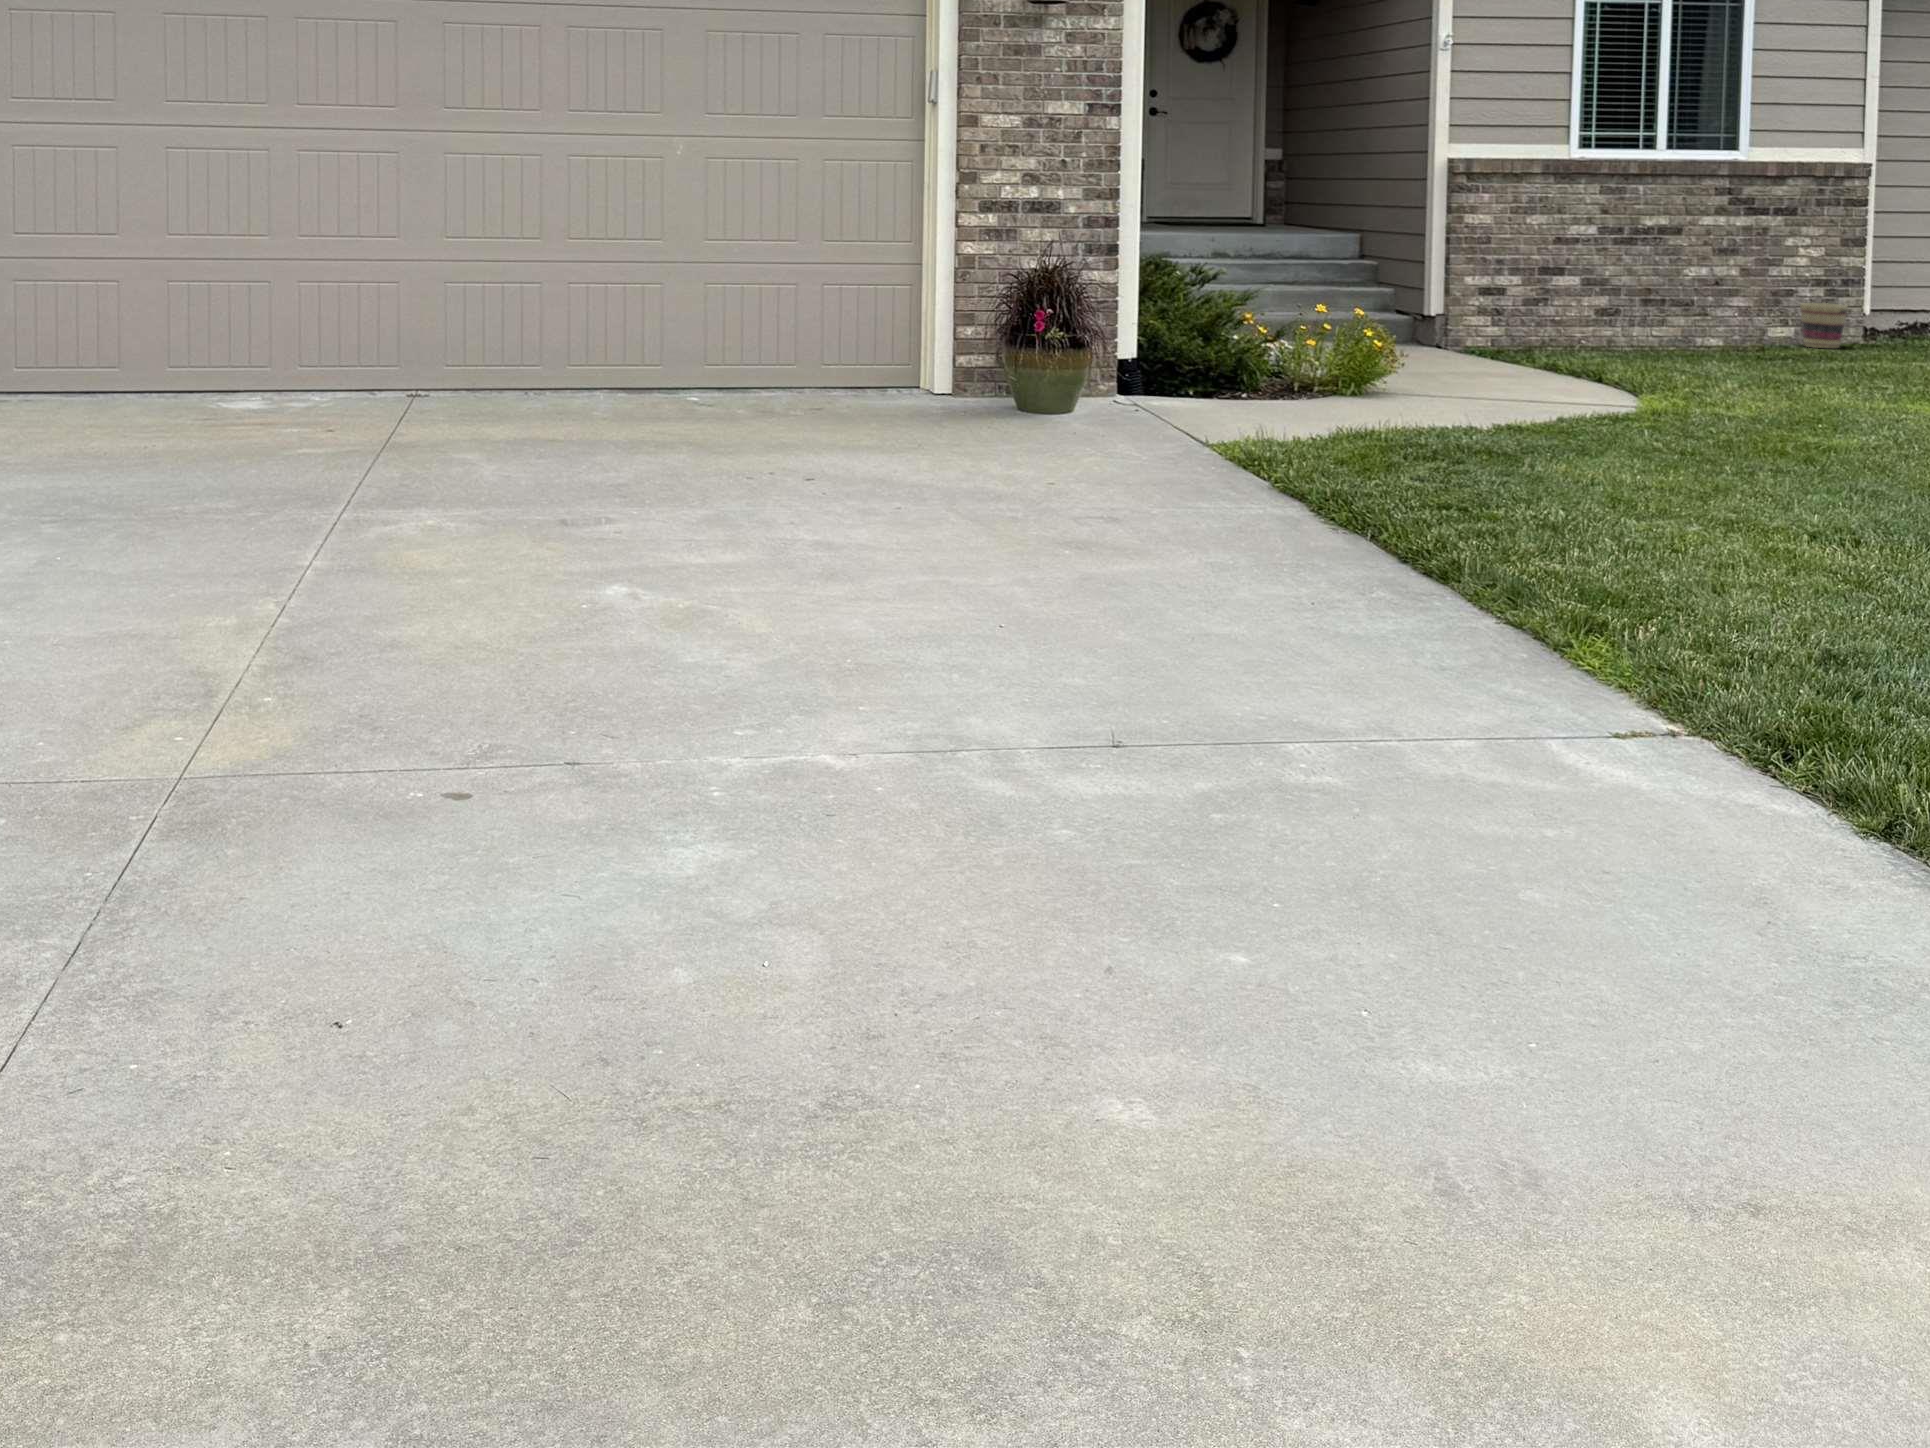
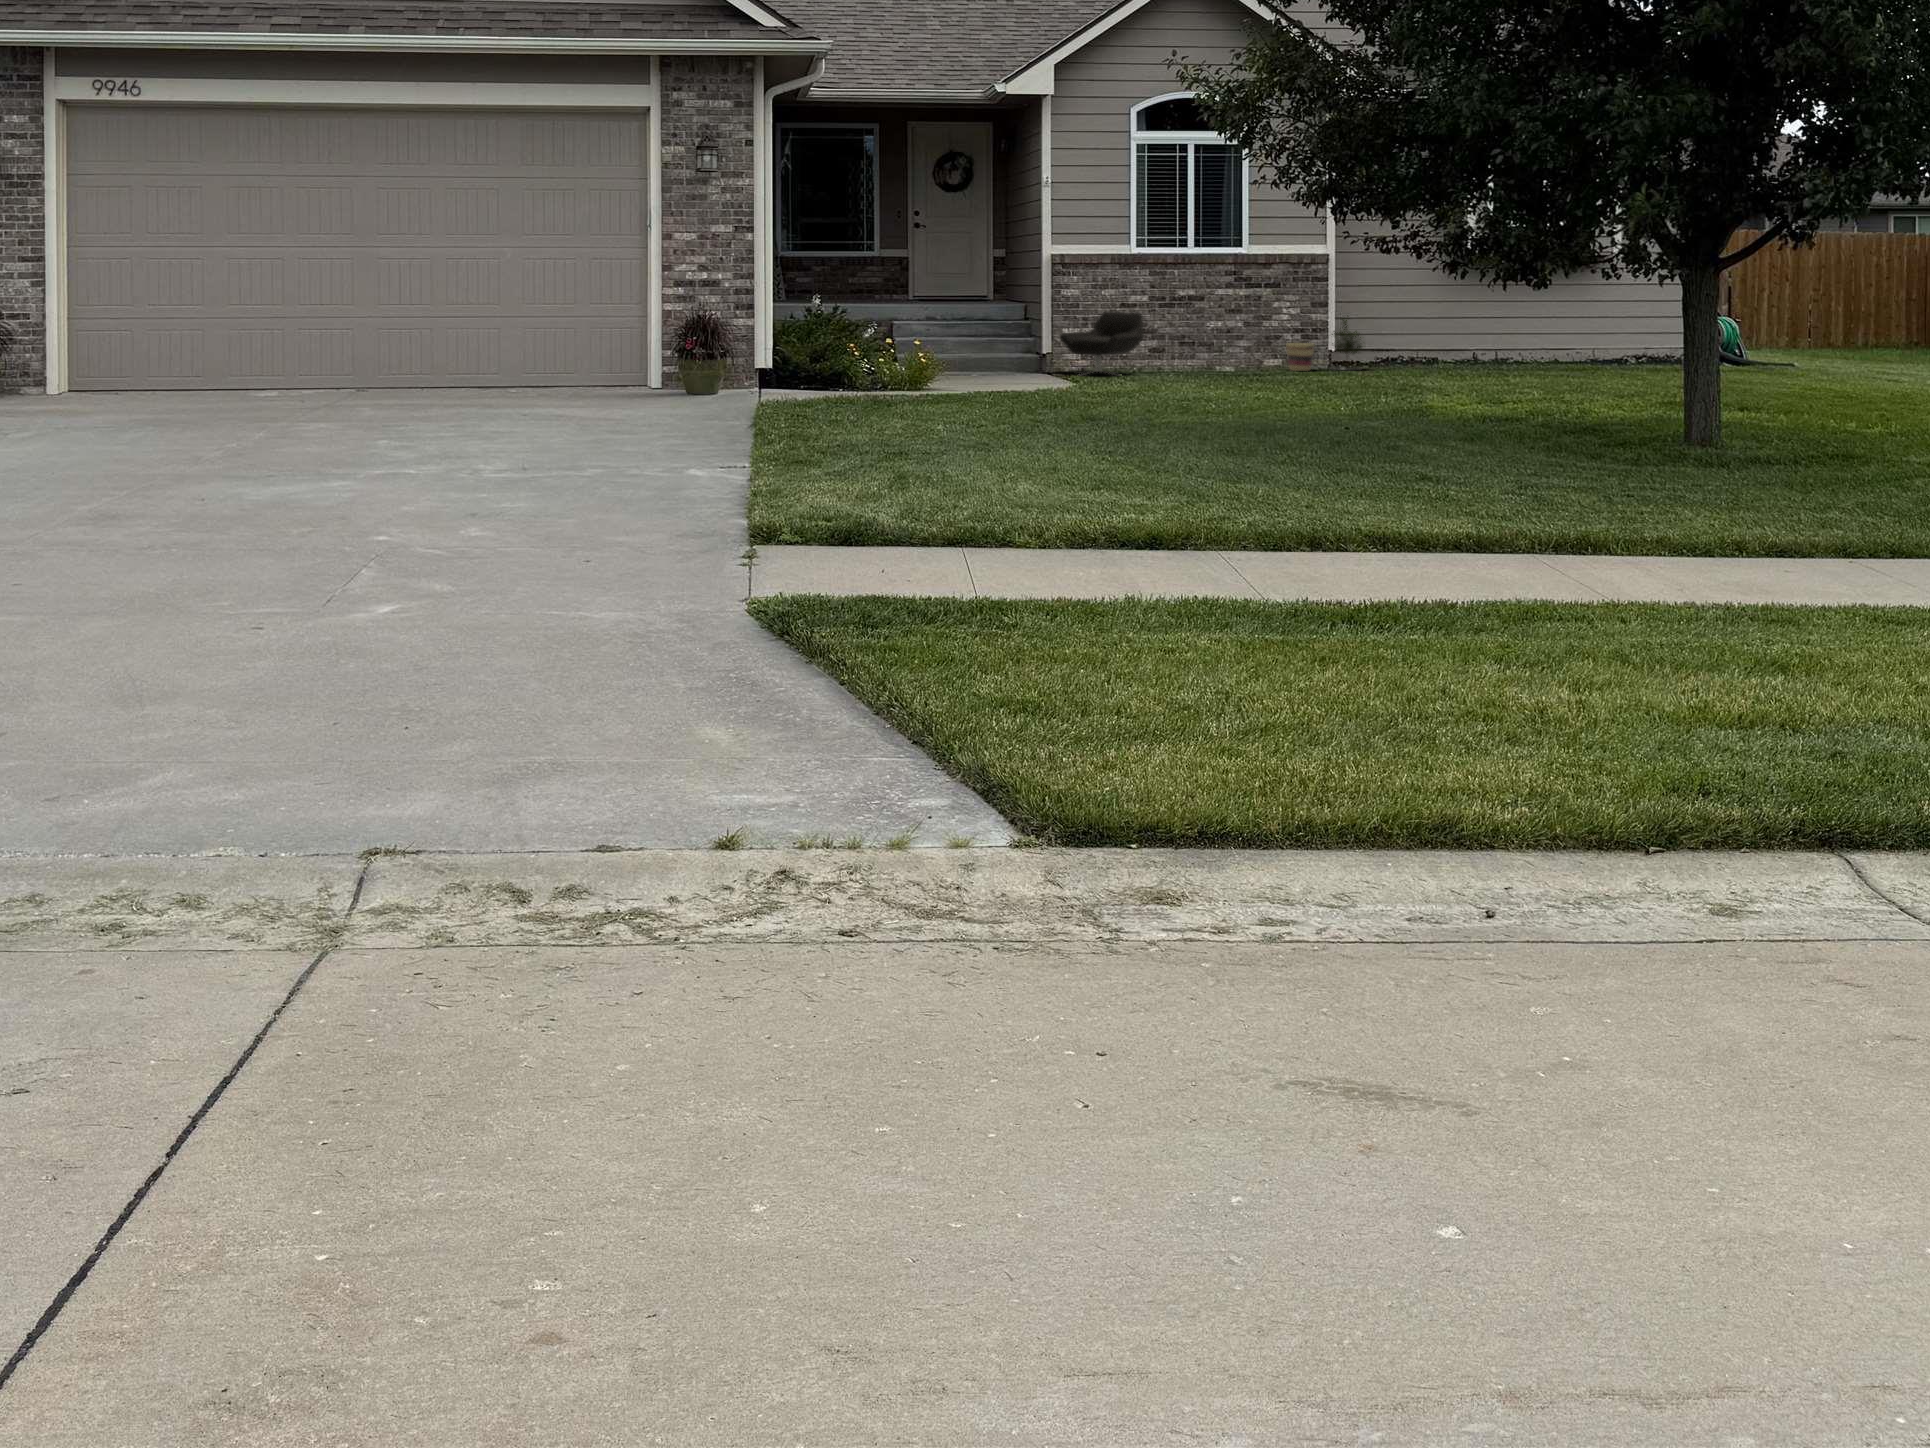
lounge chair: none [1484,251,1619,358] -> present [1060,312,1144,373]
potted tree: none [1853,256,1918,347] -> present [1332,318,1362,370]

